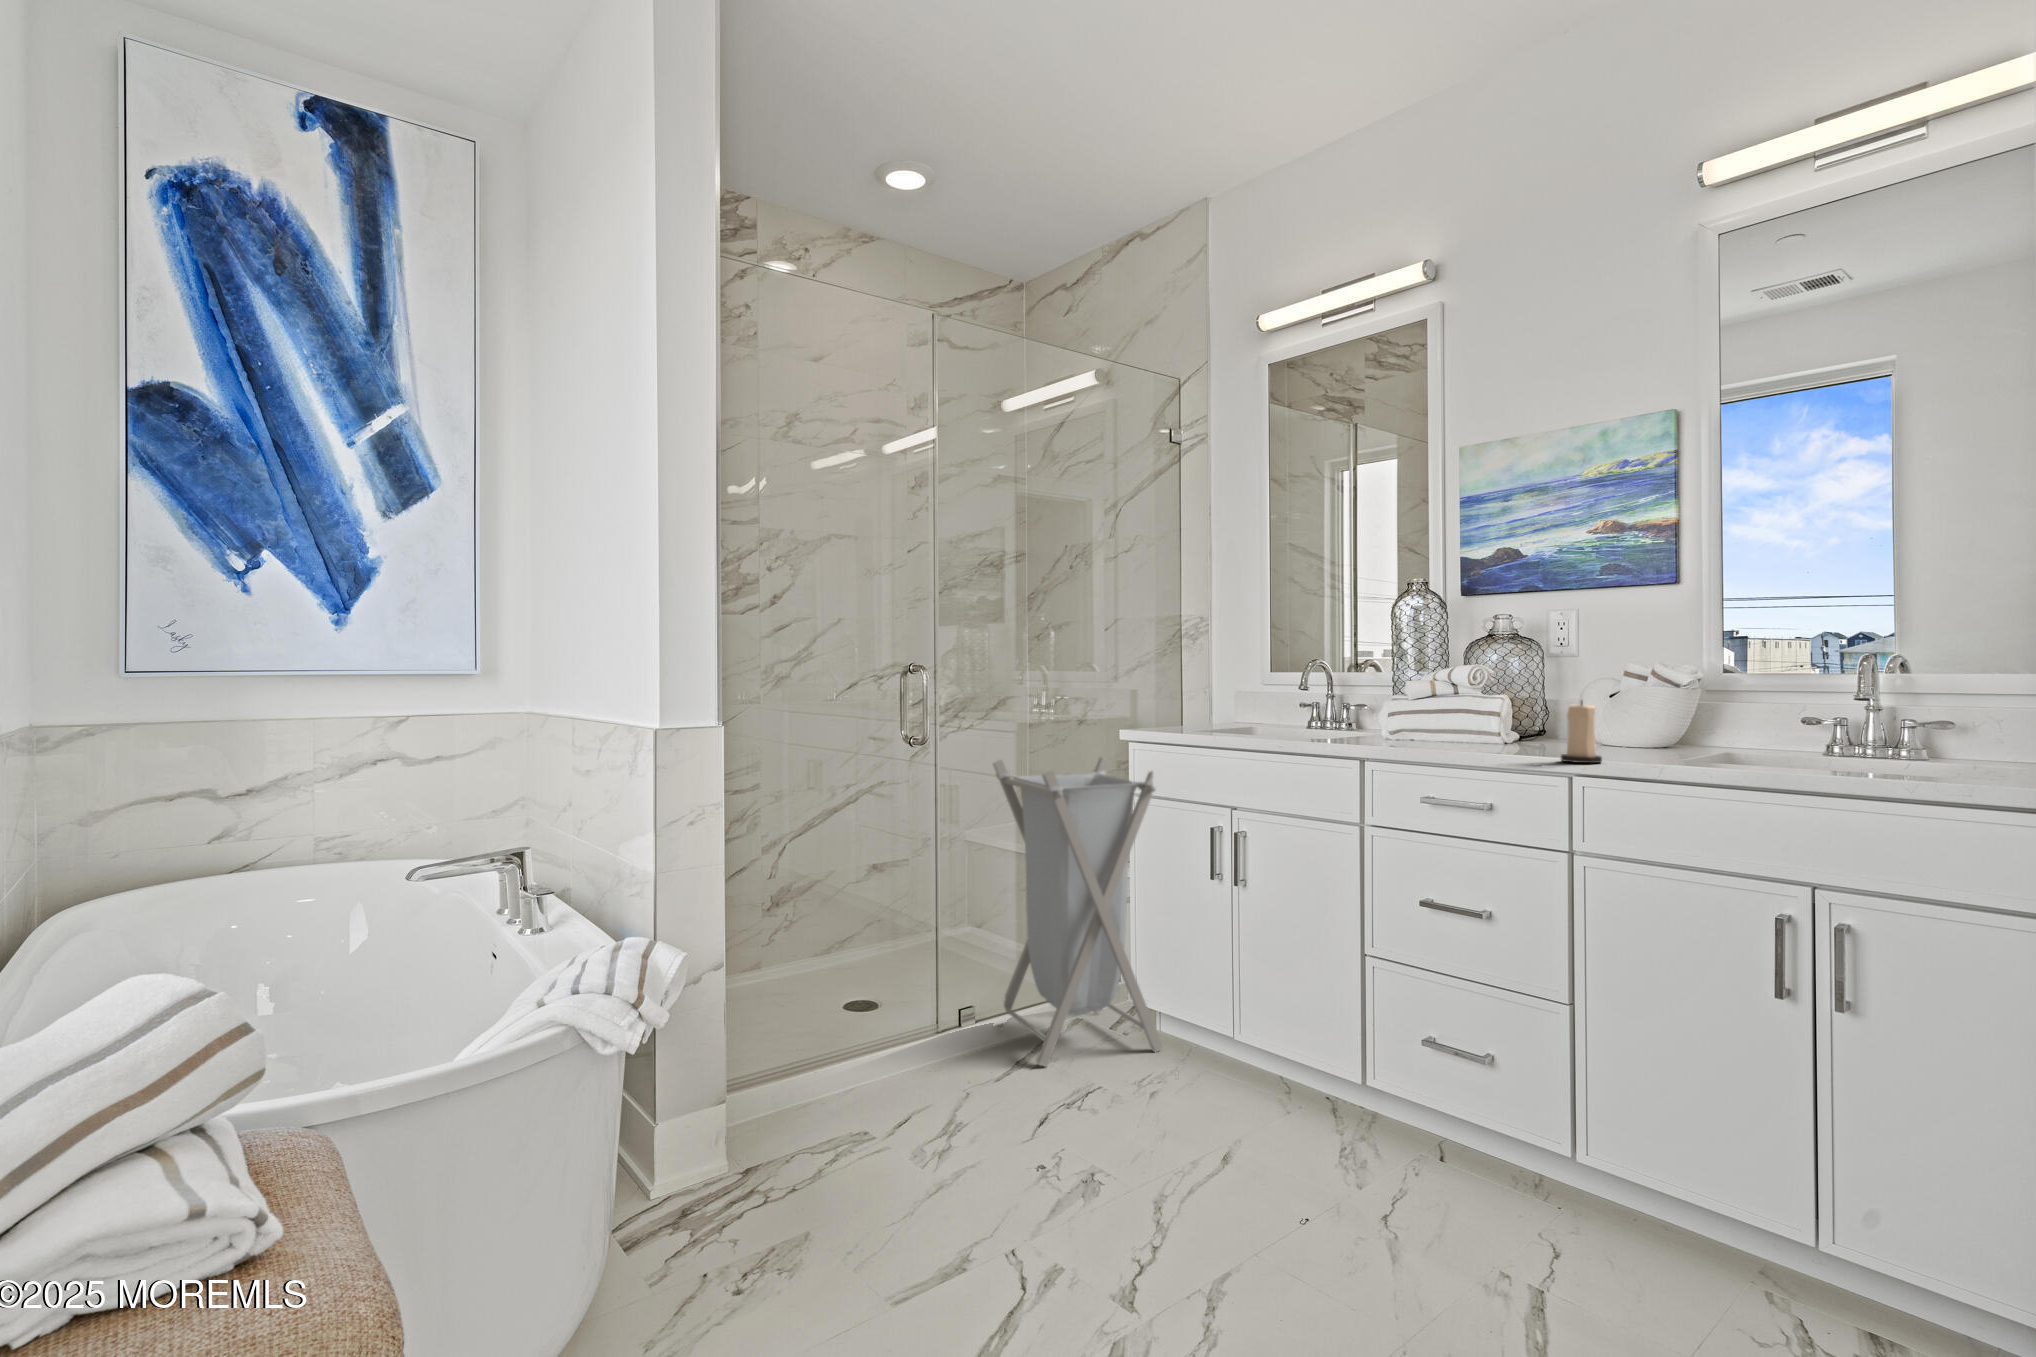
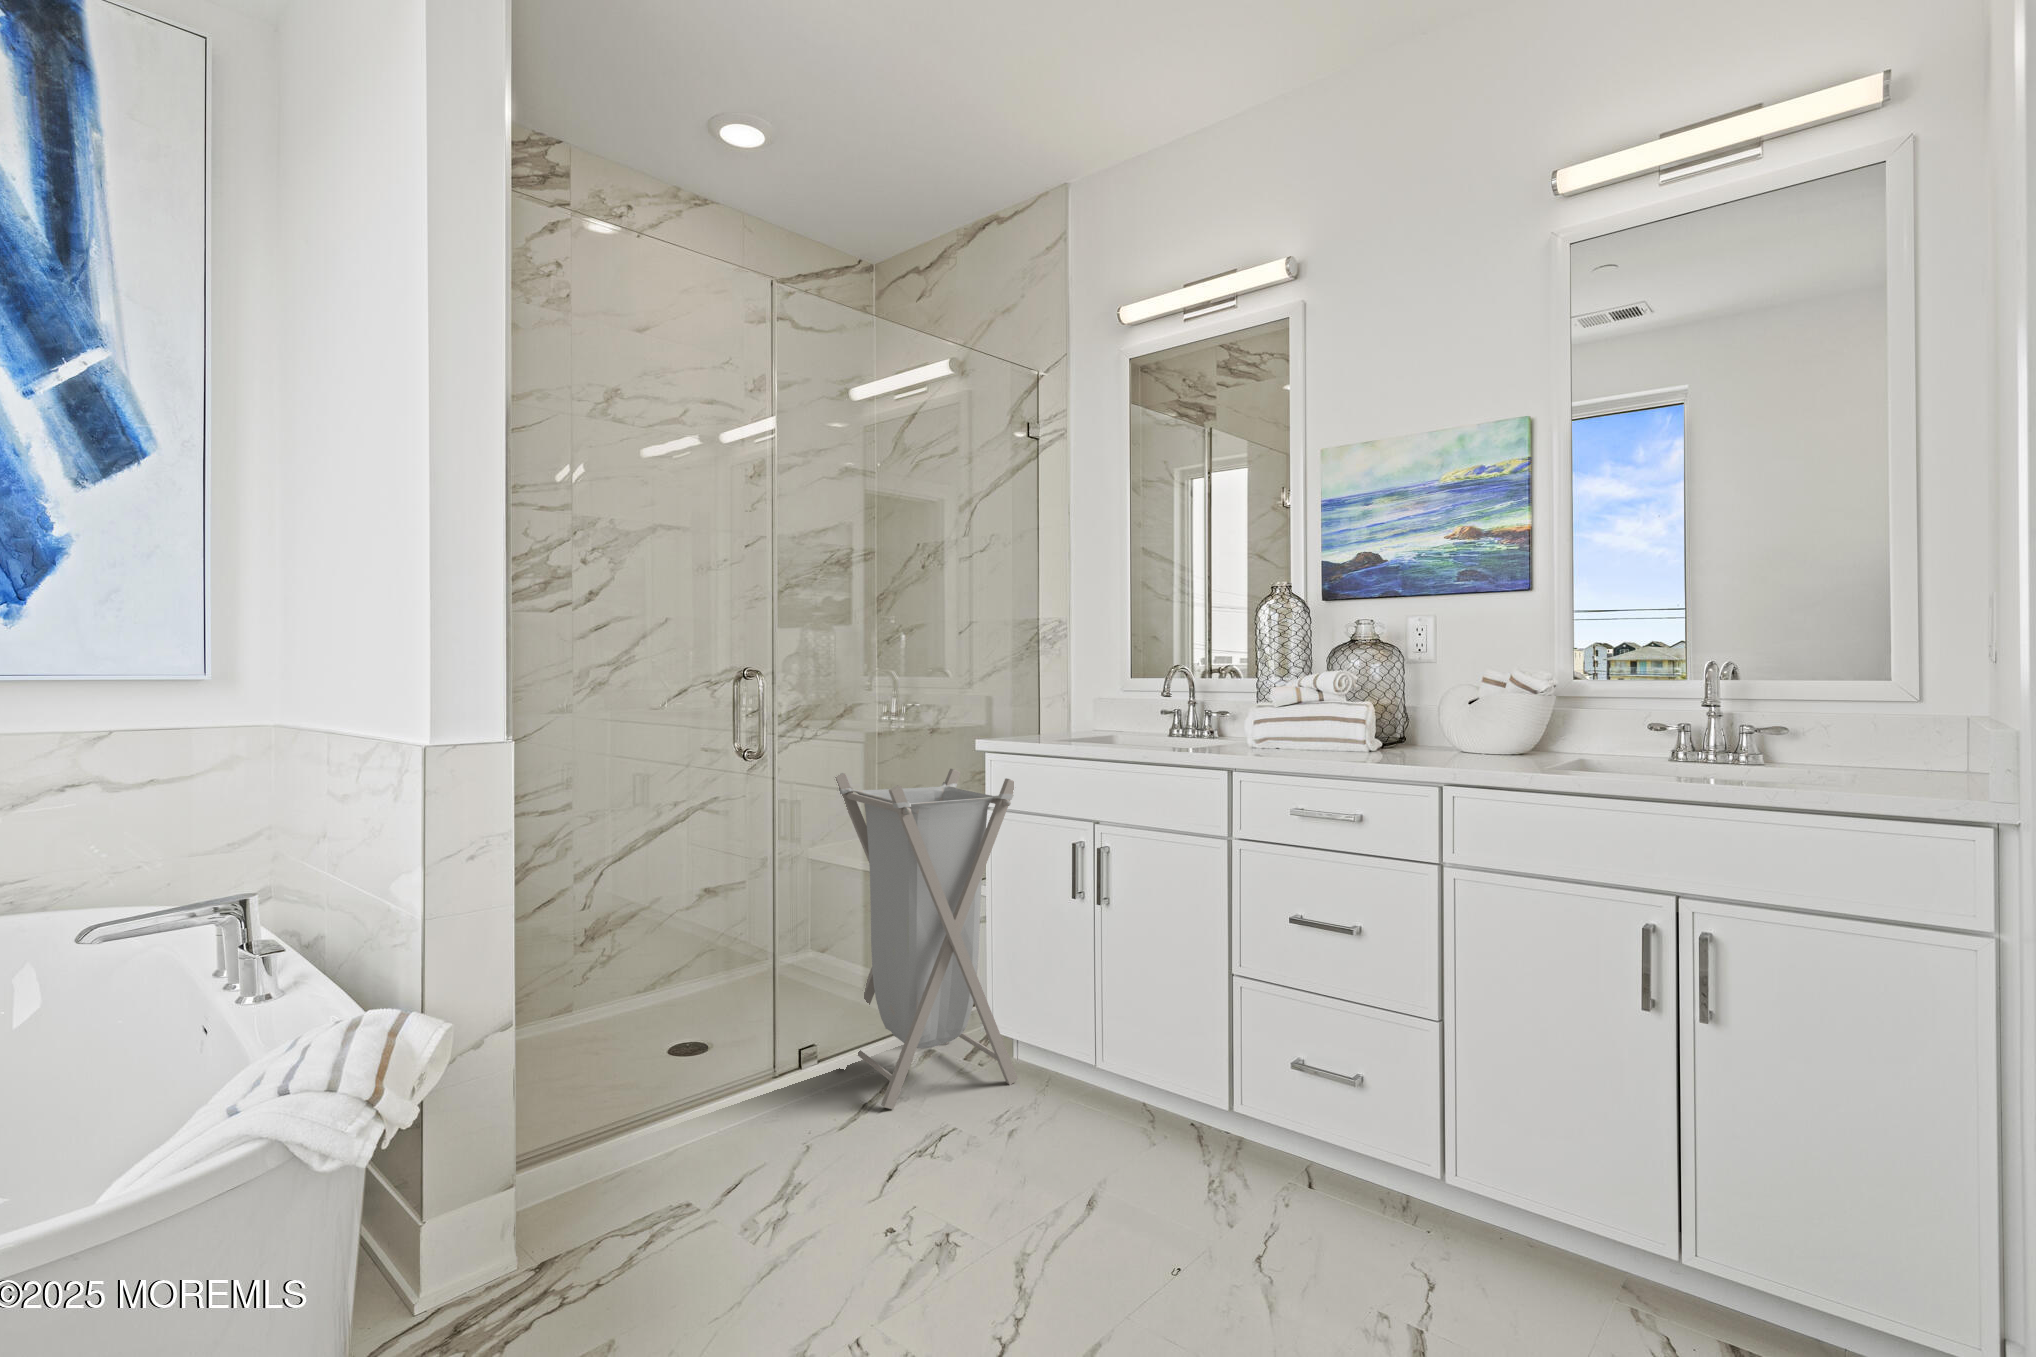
candle: present [1561,701,1602,763] -> none [1433,708,1475,774]

